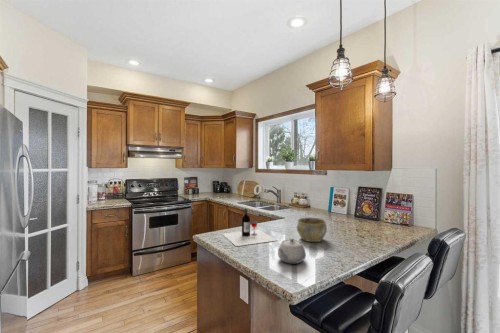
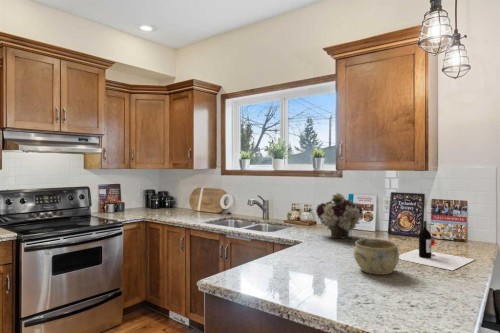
flower arrangement: none [300,186,332,218] -> present [316,193,363,239]
wine bottle: present [223,208,276,246] -> present [399,221,474,270]
teapot: present [278,238,306,264] -> none [369,272,416,312]

